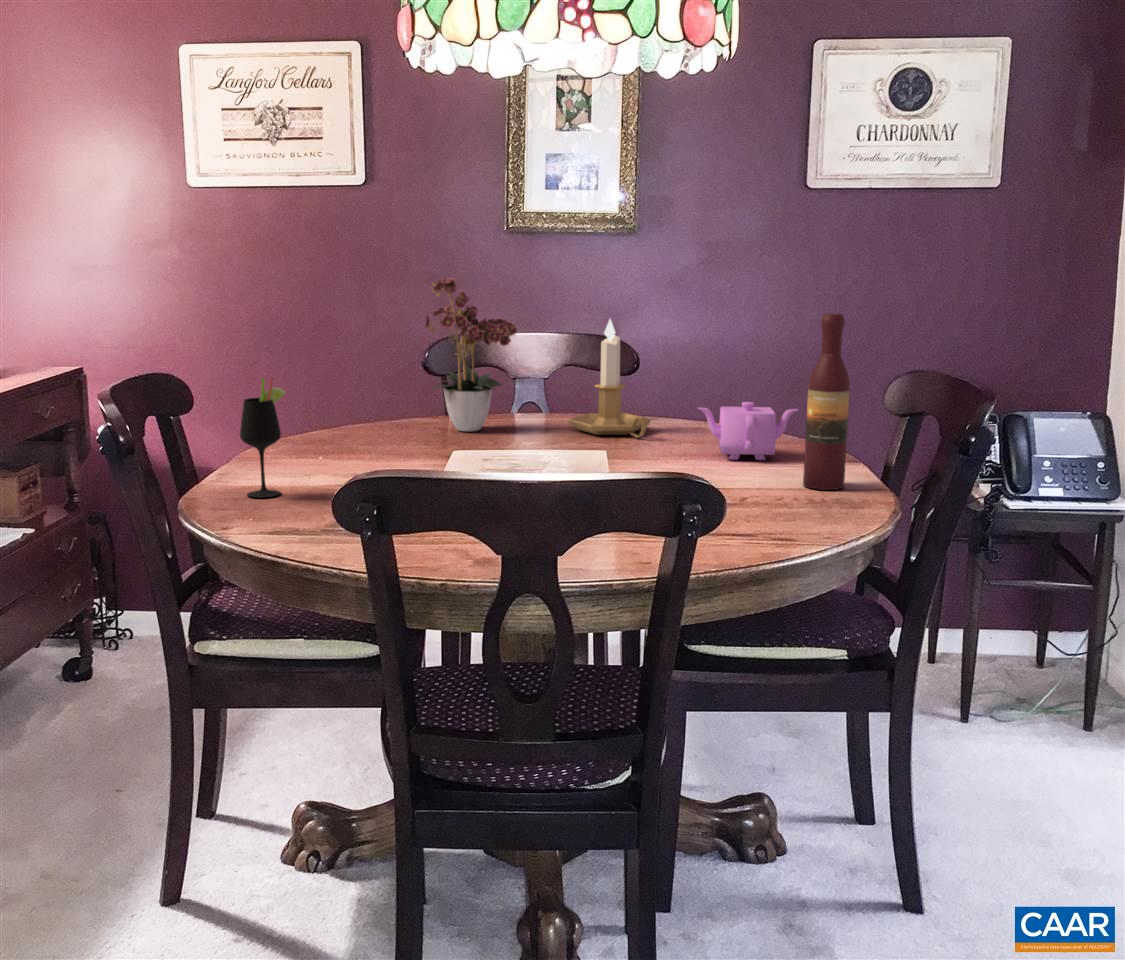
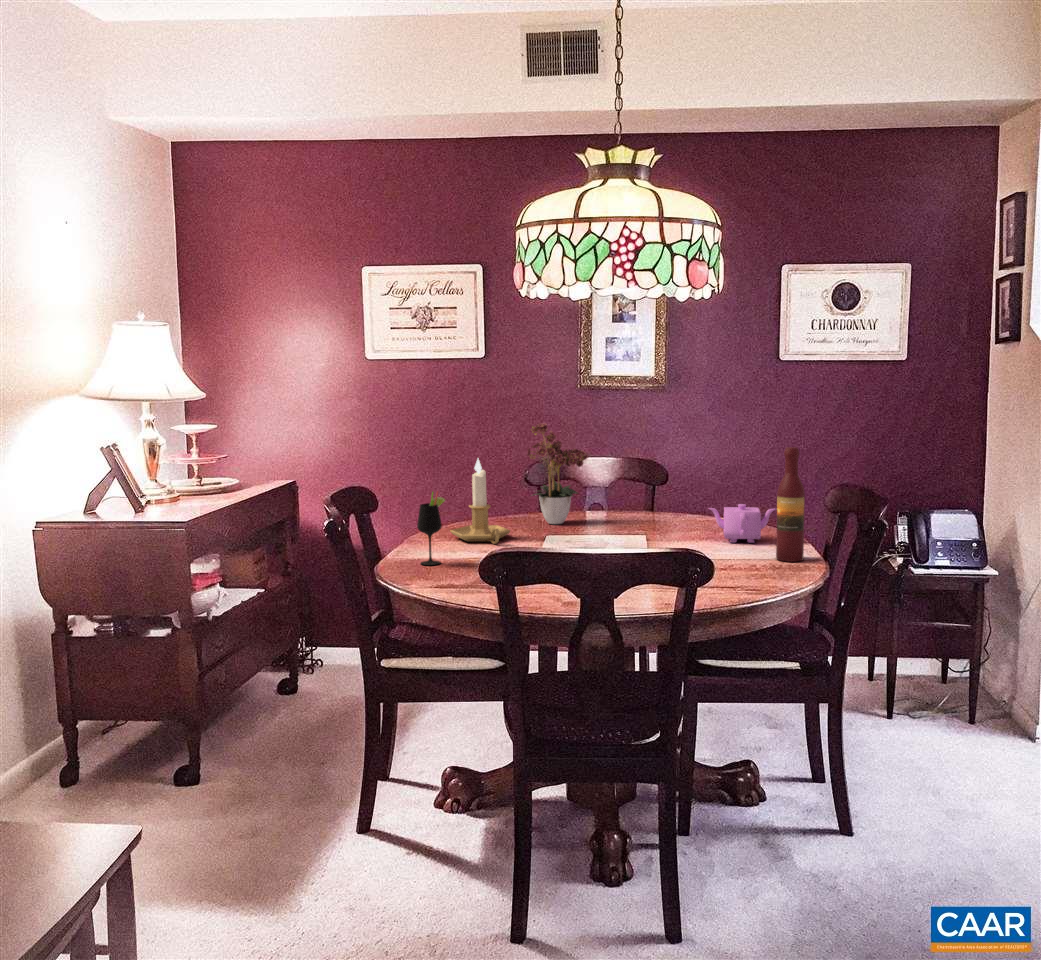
candlestick: present [568,319,651,438] -> present [451,459,510,544]

